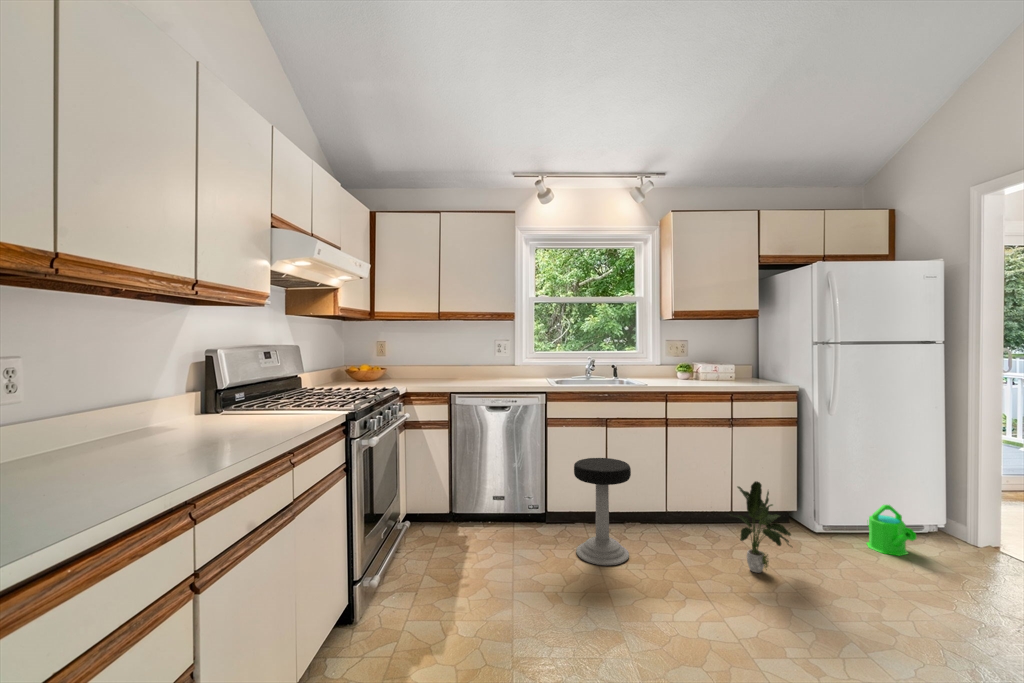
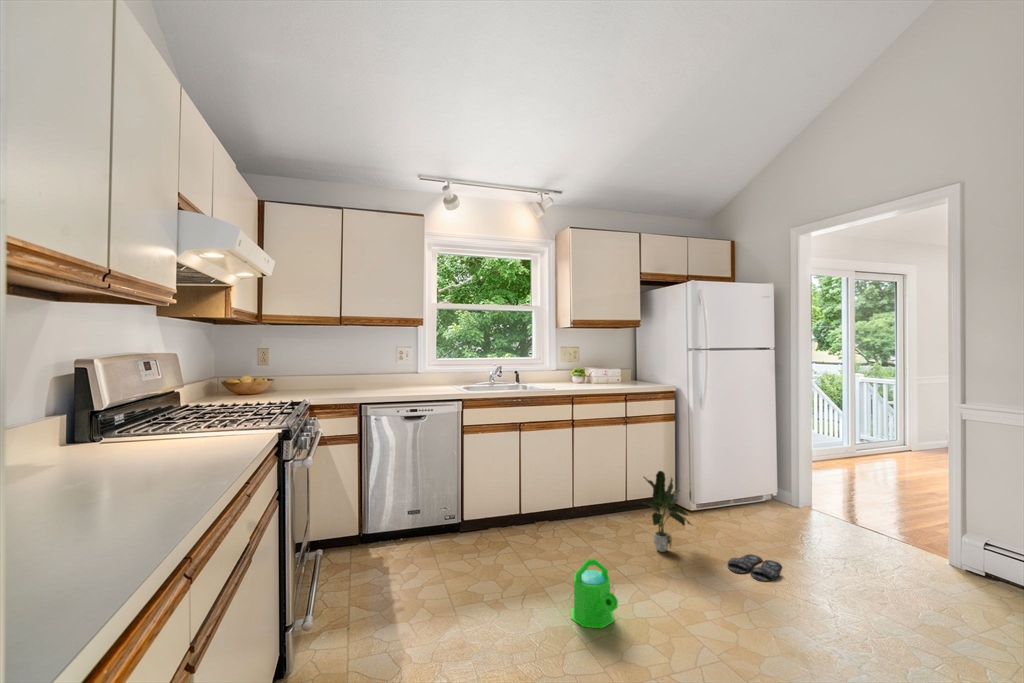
stool: present [574,458,631,566] -> none [501,461,555,566]
watering can: present [867,505,916,556] -> present [571,558,618,628]
slippers: none [833,591,909,625] -> present [728,554,781,582]

